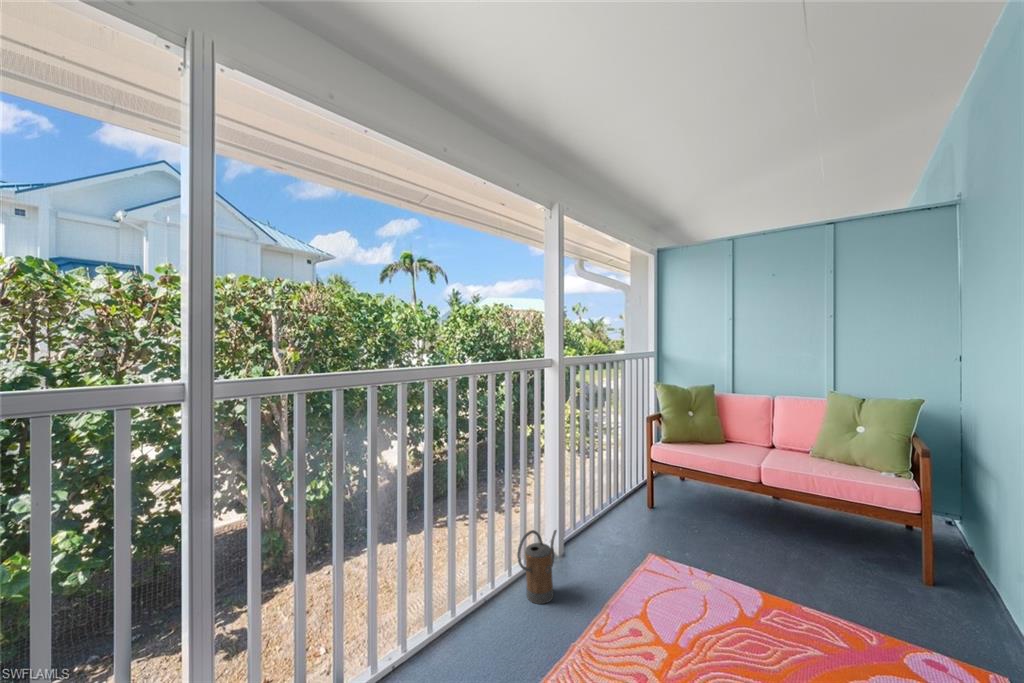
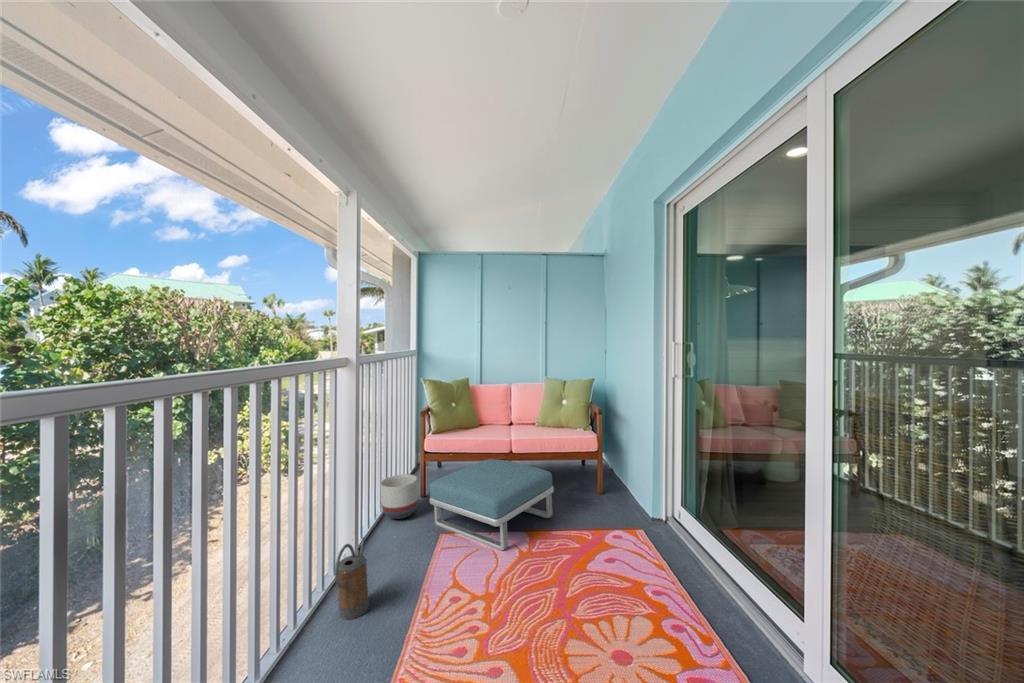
planter: none [598,478,637,525] -> present [380,474,418,519]
footstool: none [642,485,816,602] -> present [430,459,554,550]

